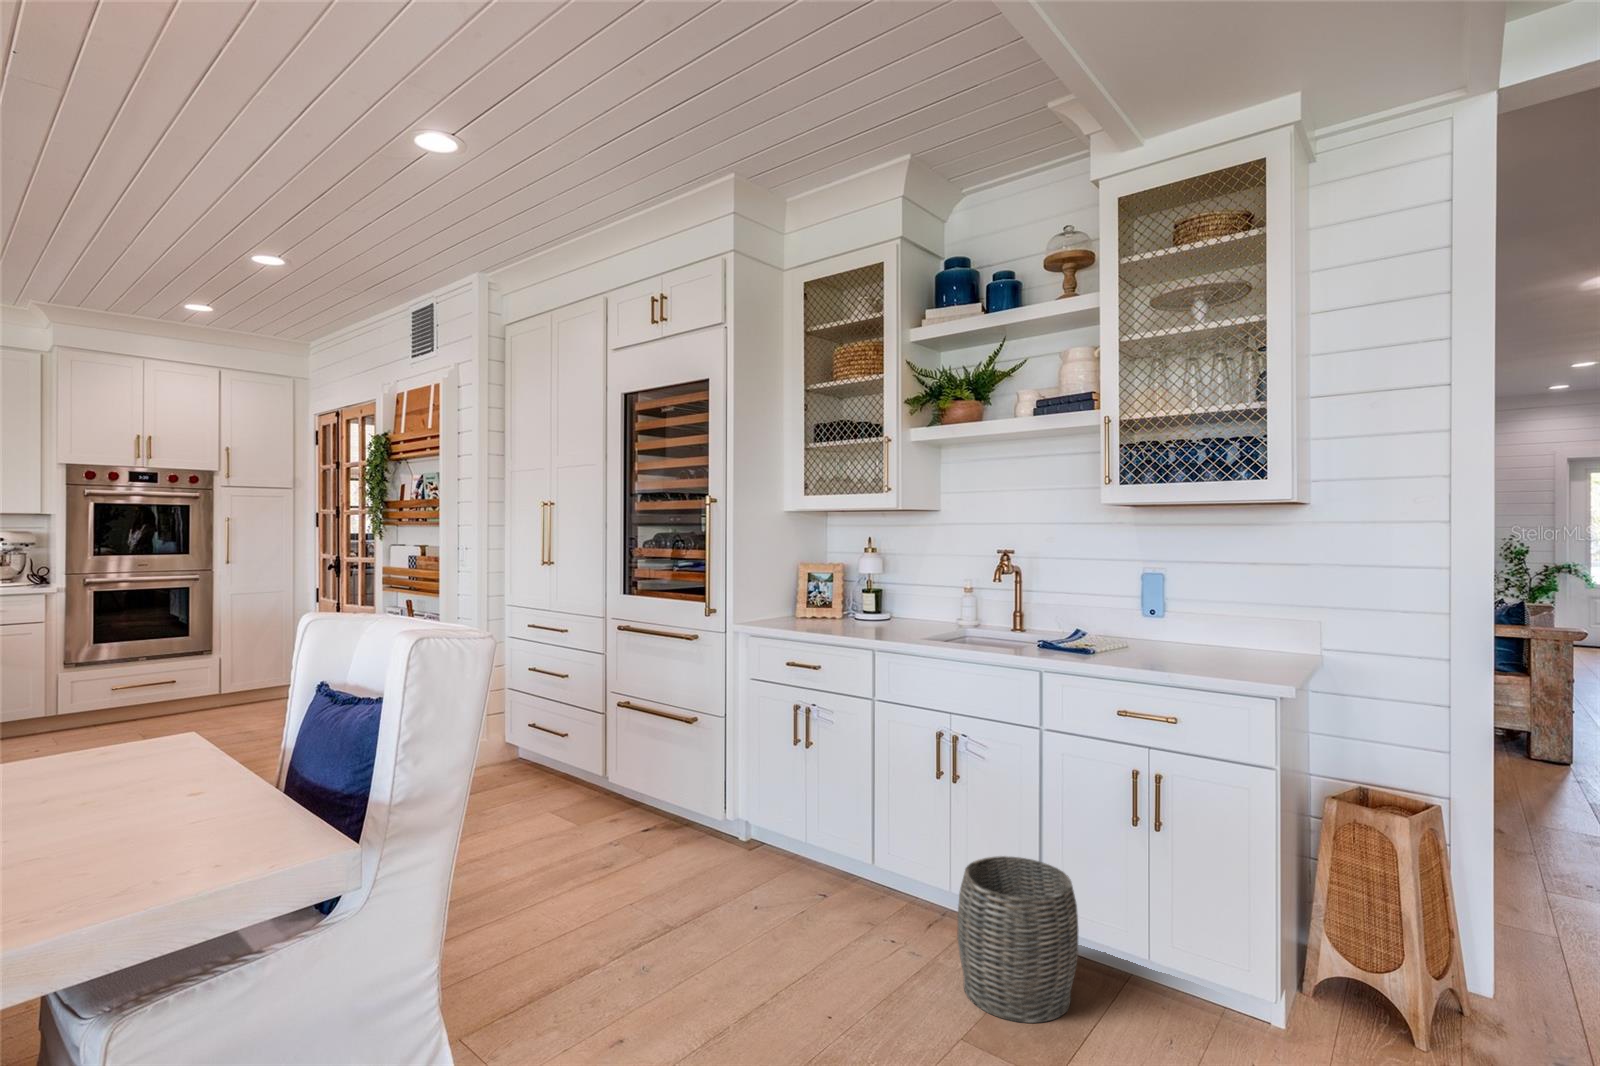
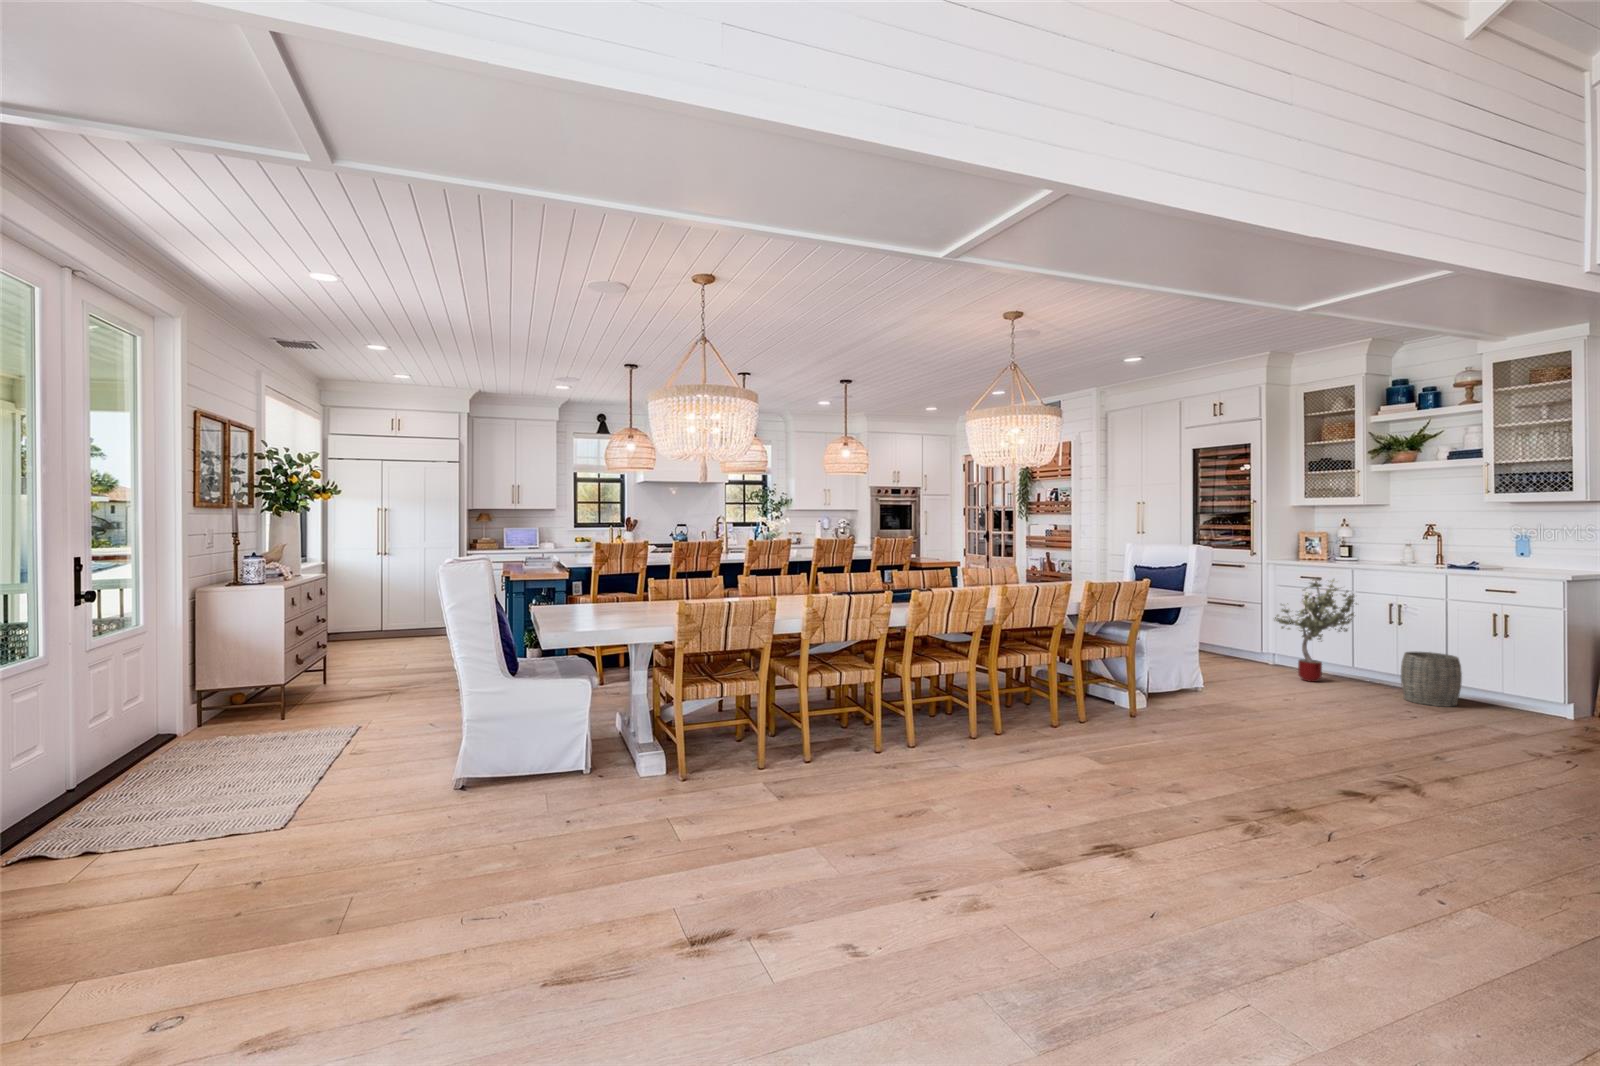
potted tree: none [724,674,879,926] -> present [1274,578,1354,682]

